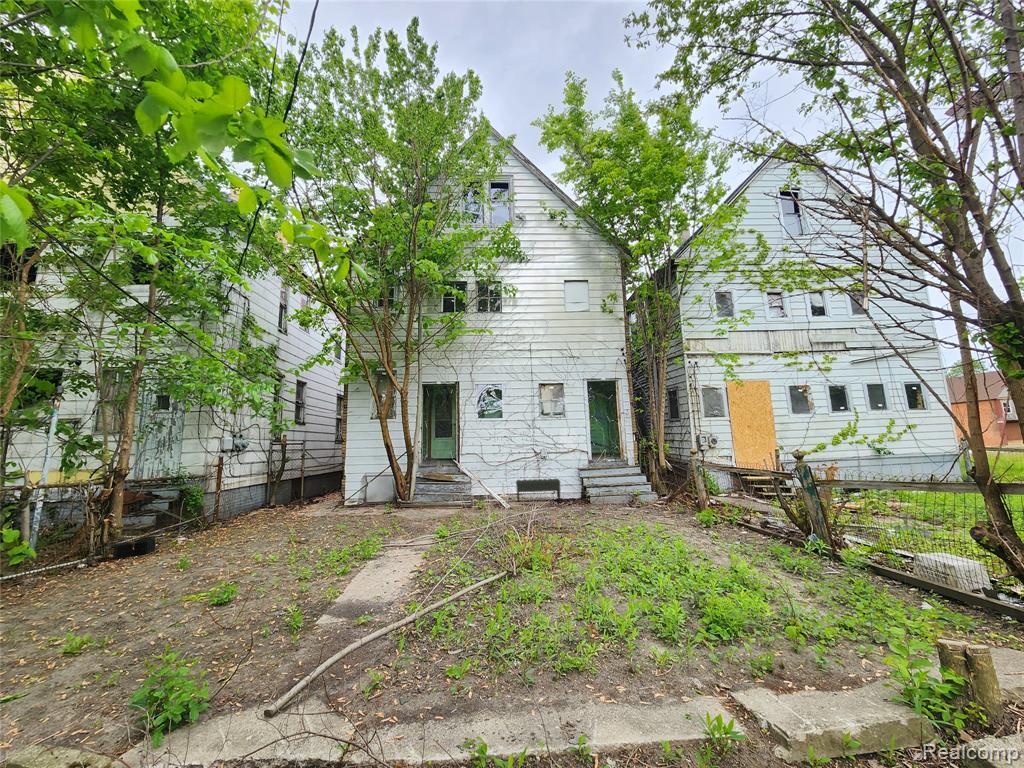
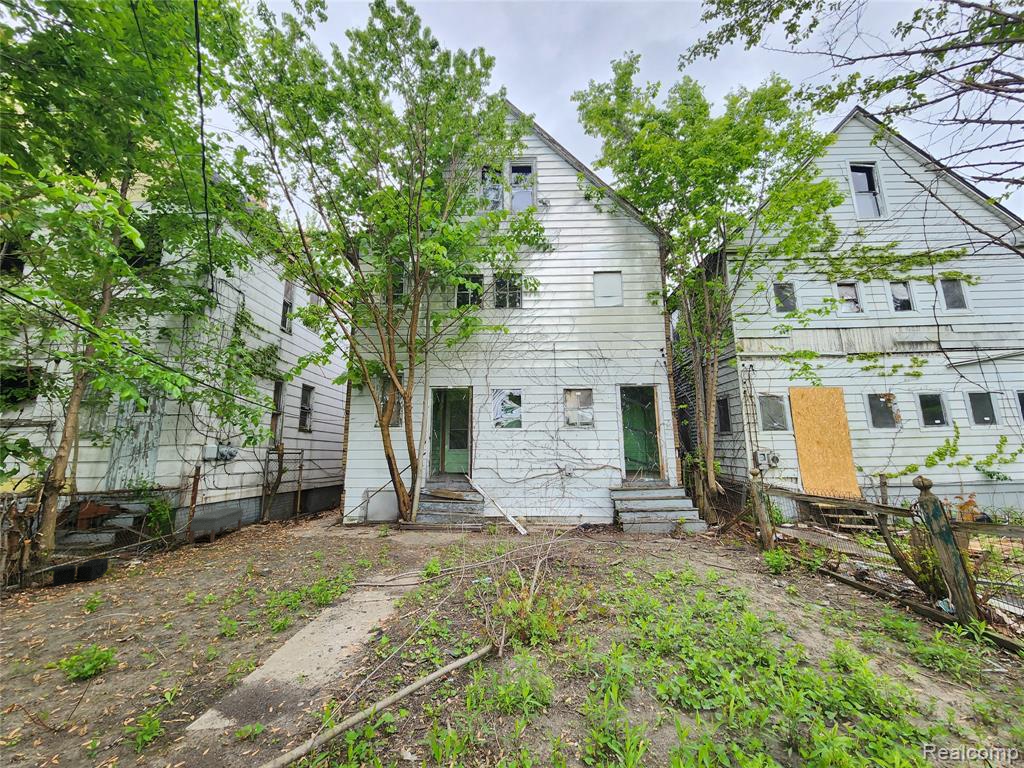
bench: present [516,479,561,502] -> present [190,507,243,544]

